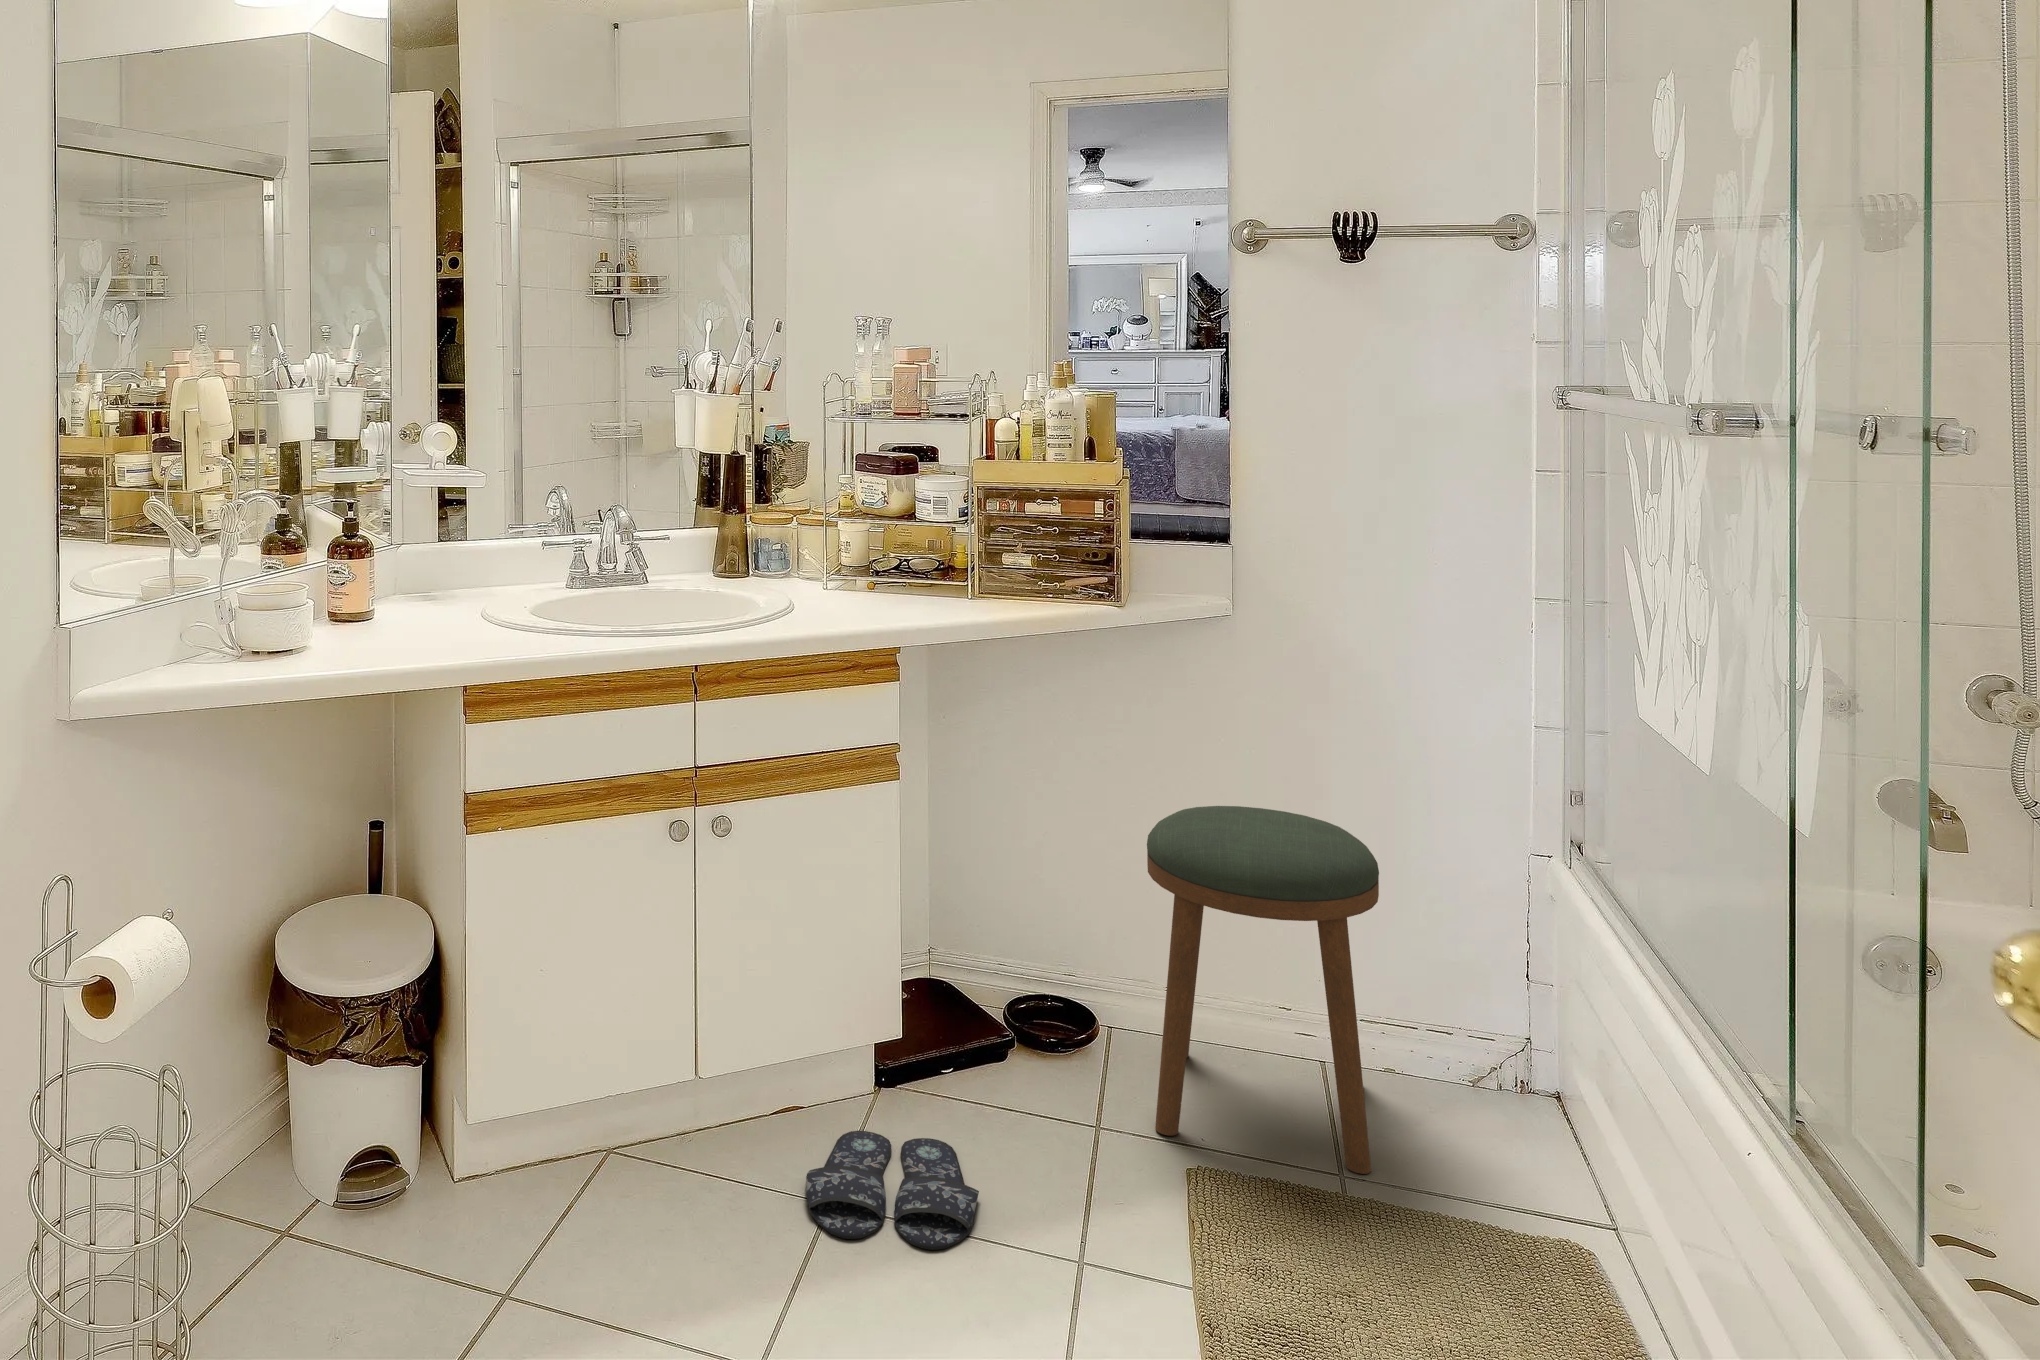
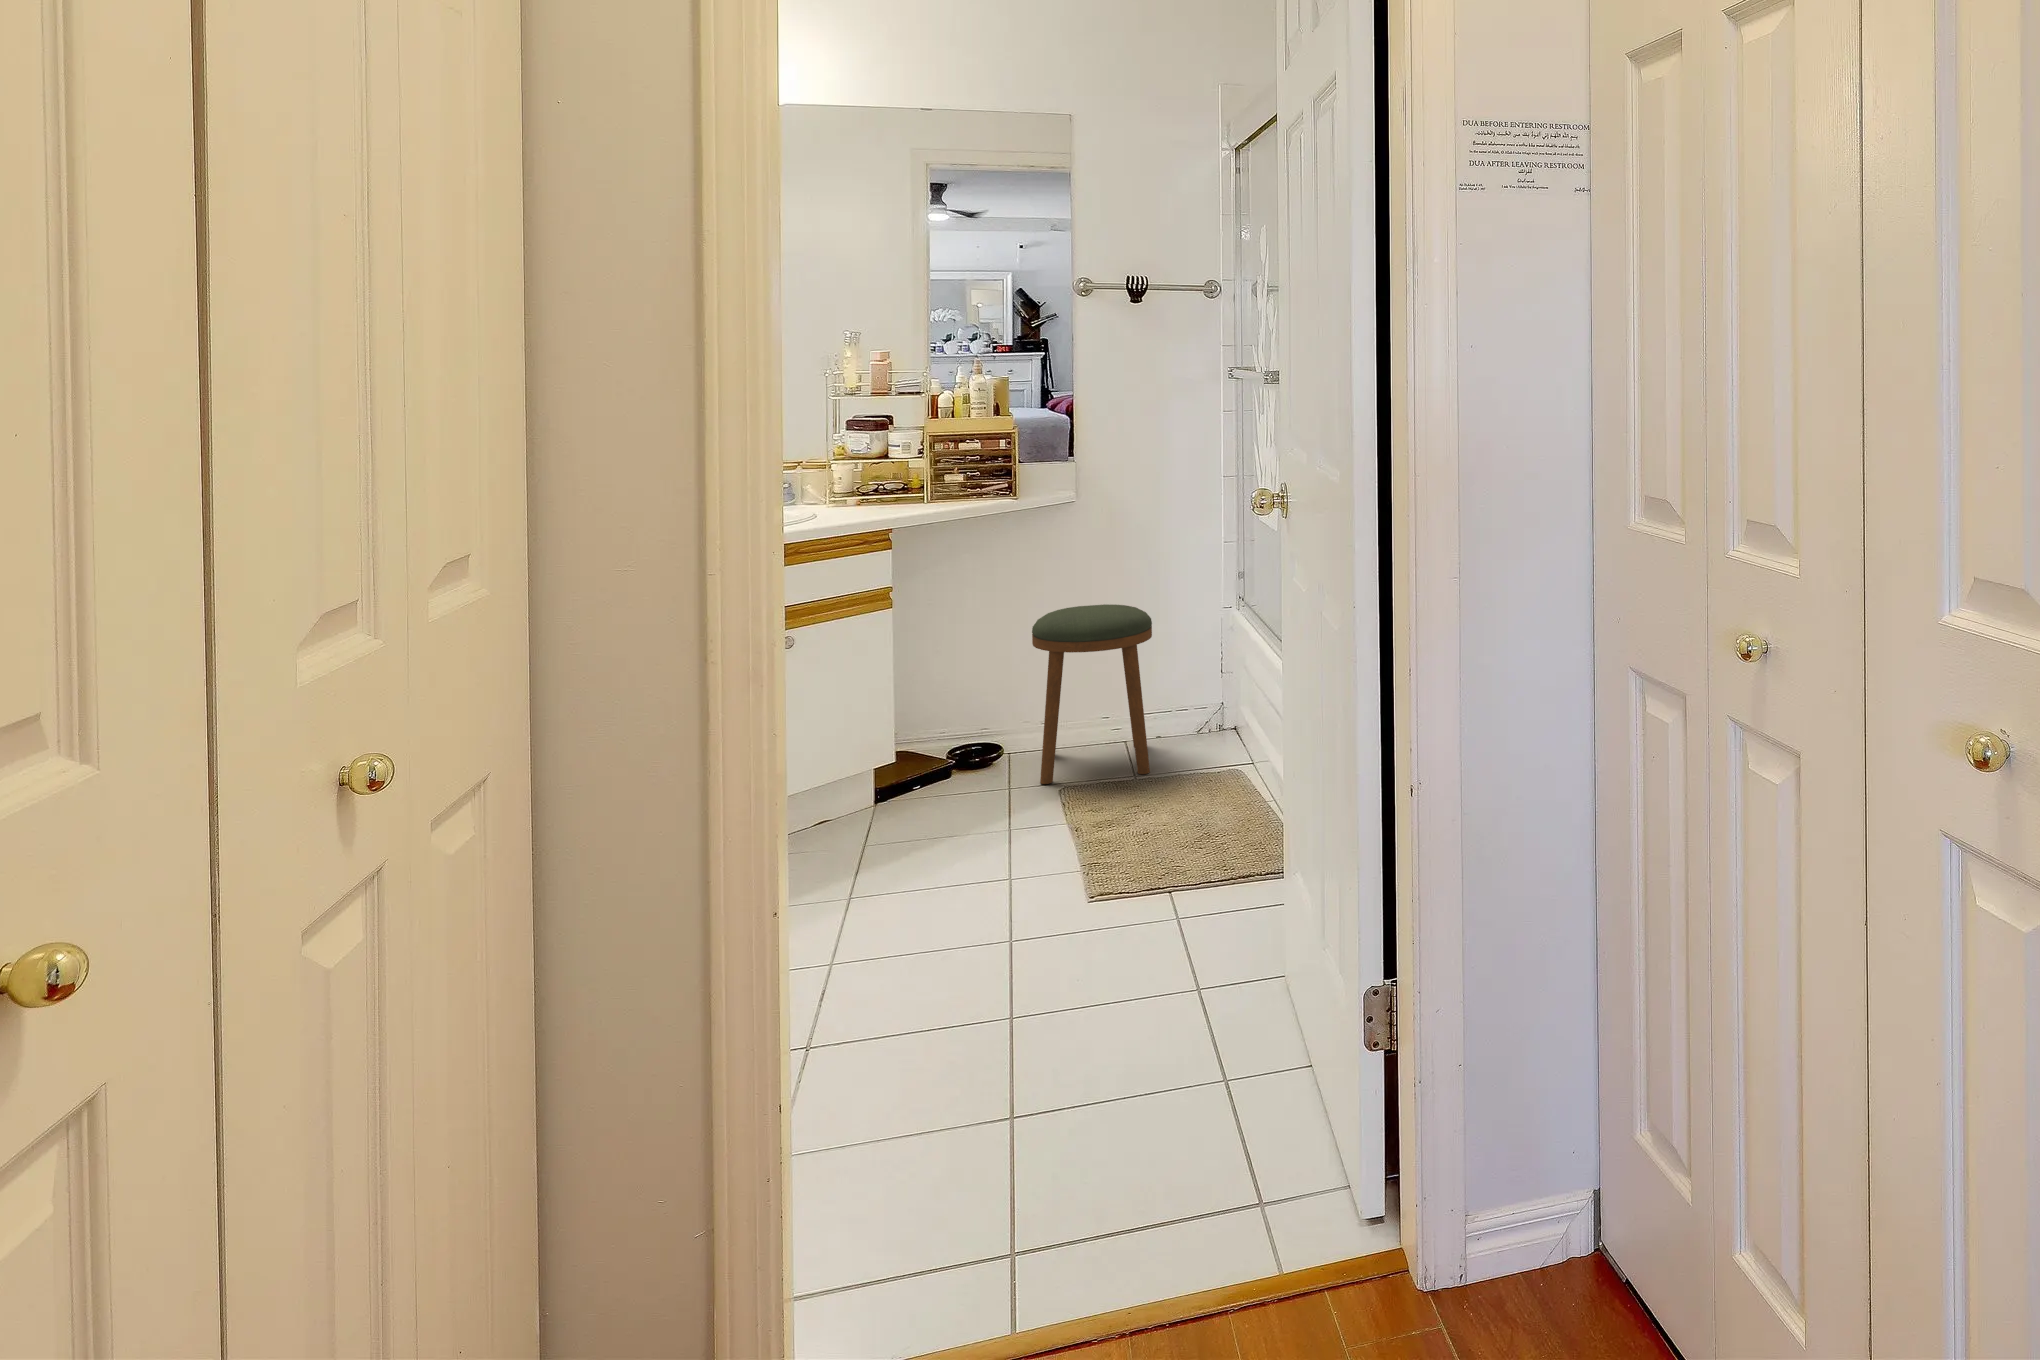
slippers: present [806,1131,979,1250] -> none [843,815,949,861]

